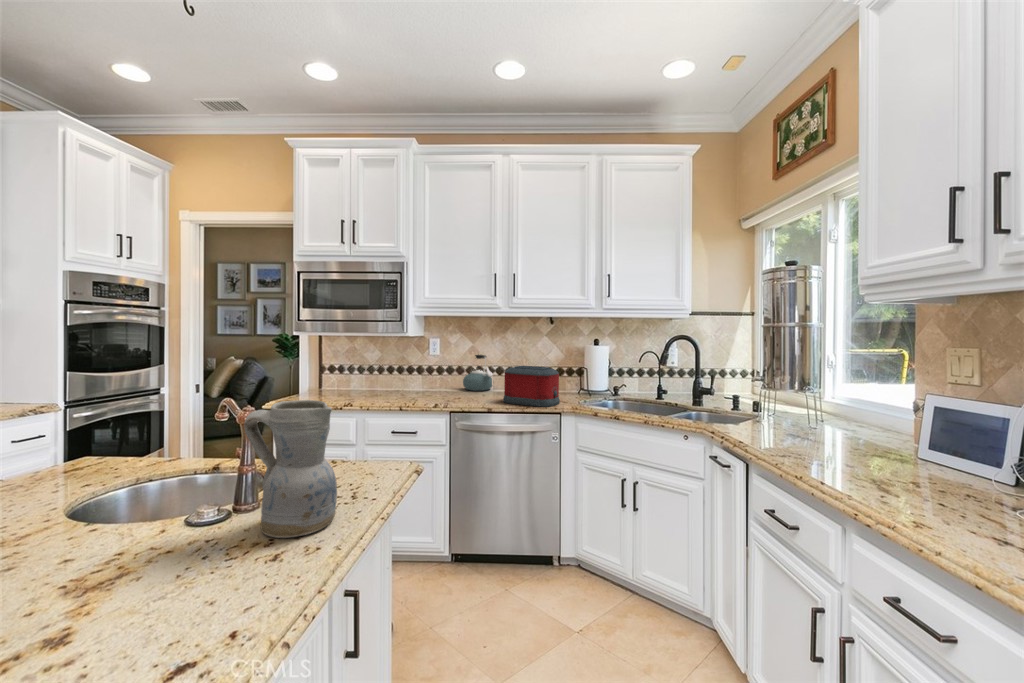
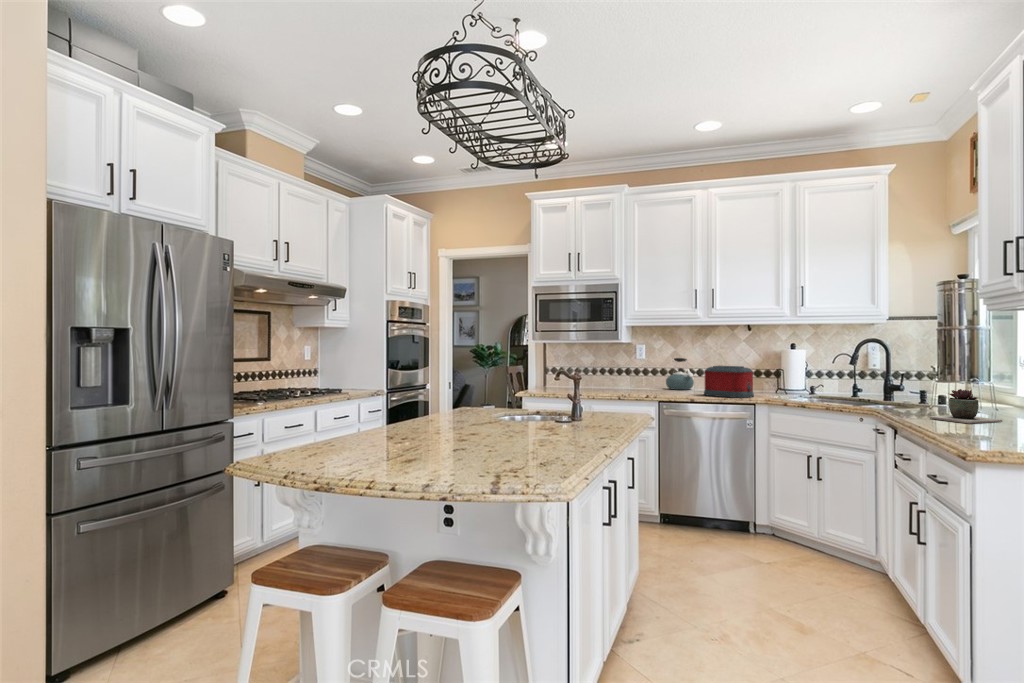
ceramic pitcher: present [244,400,337,538] -> none [589,368,627,423]
succulent plant: none [815,415,906,474] -> present [930,389,1002,424]

